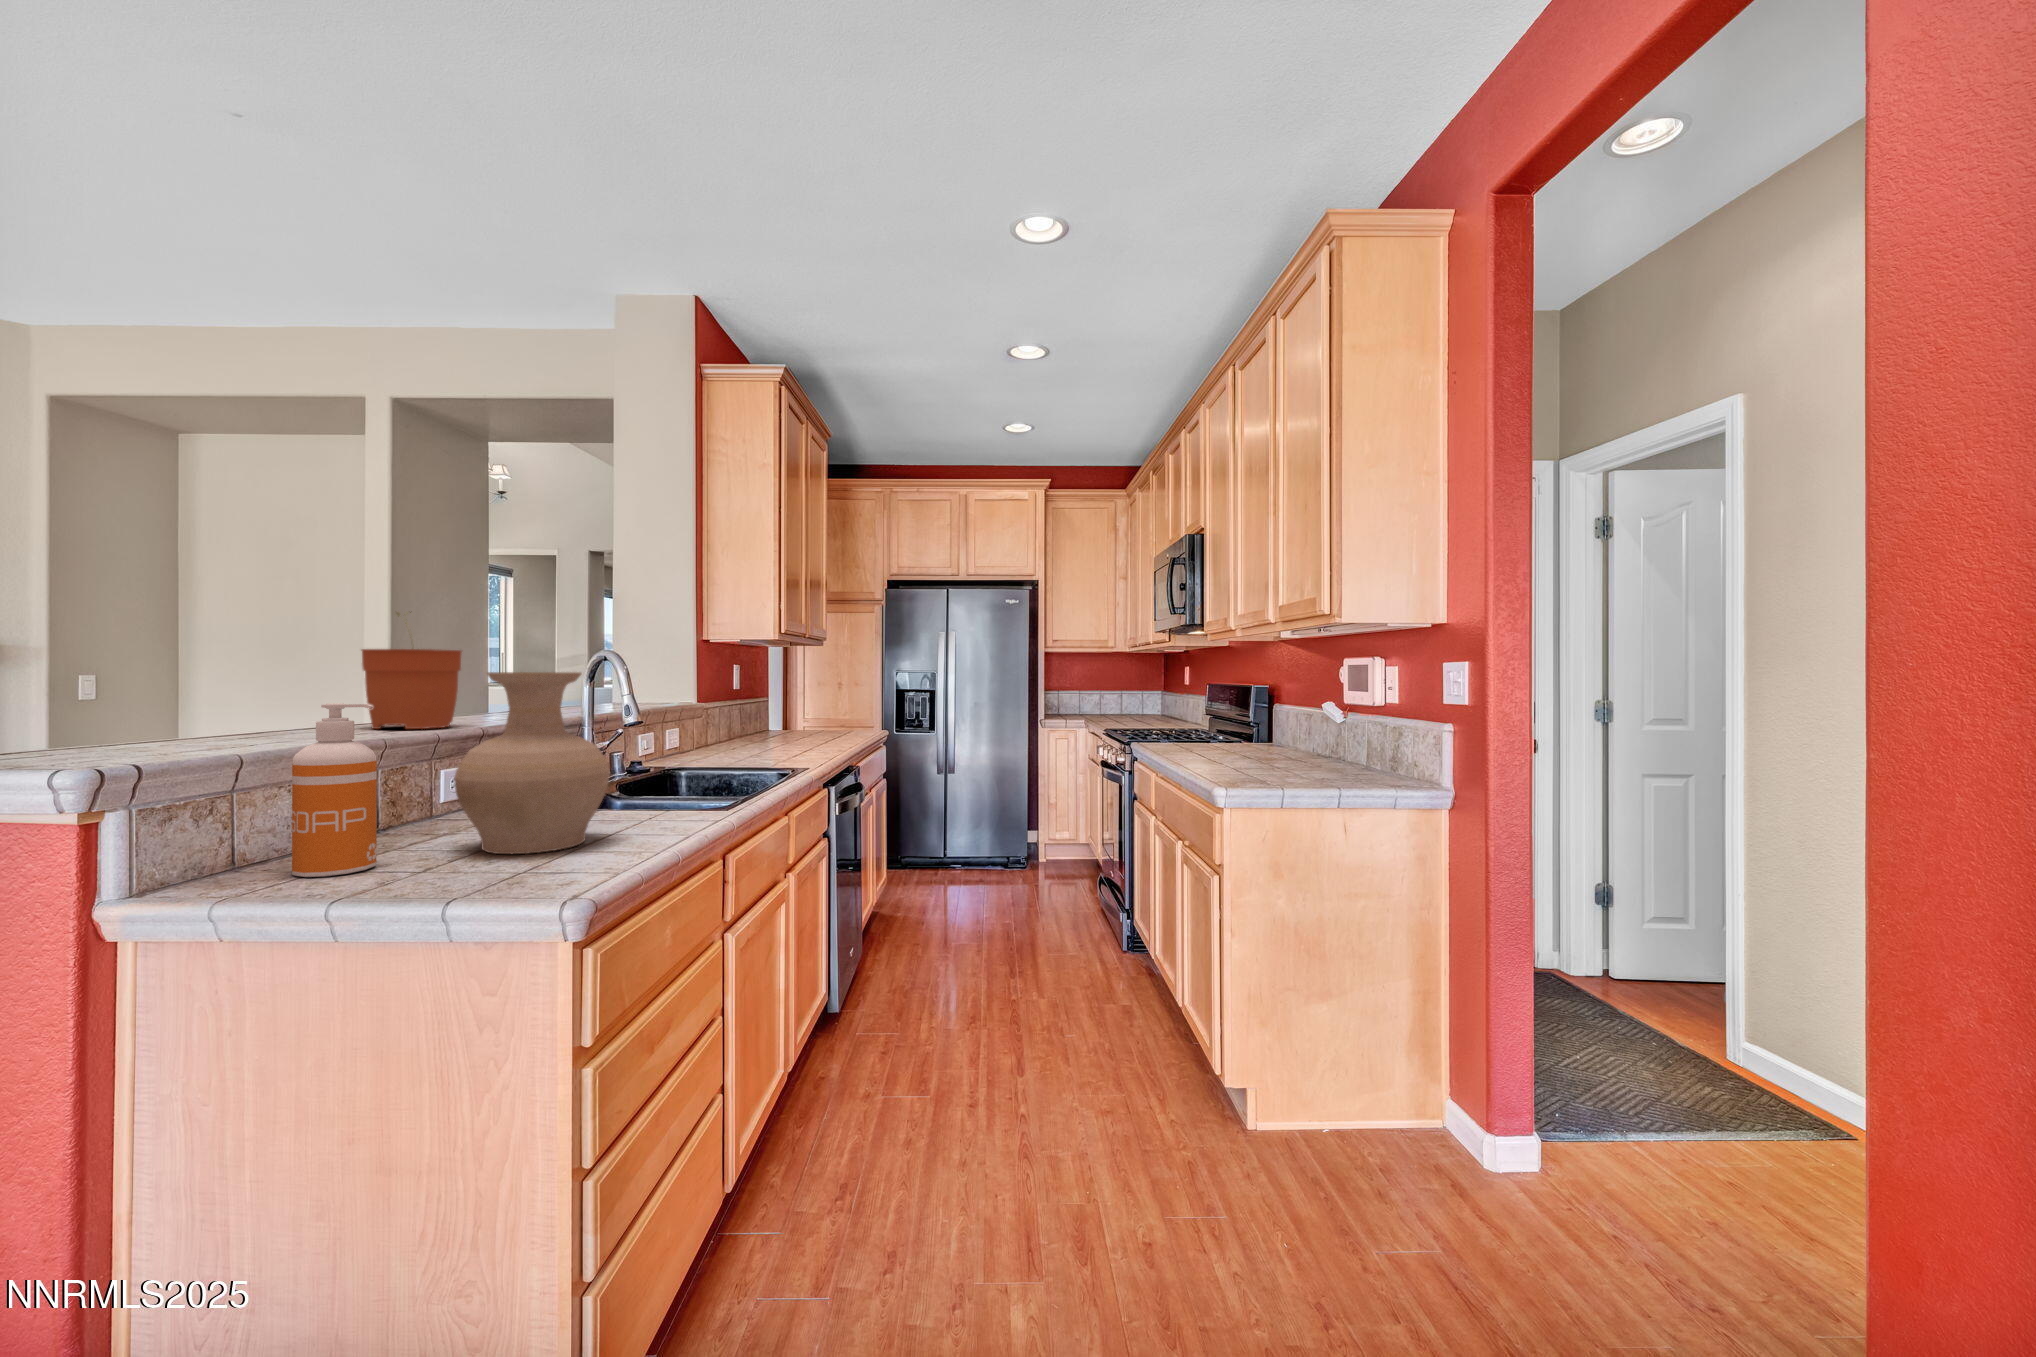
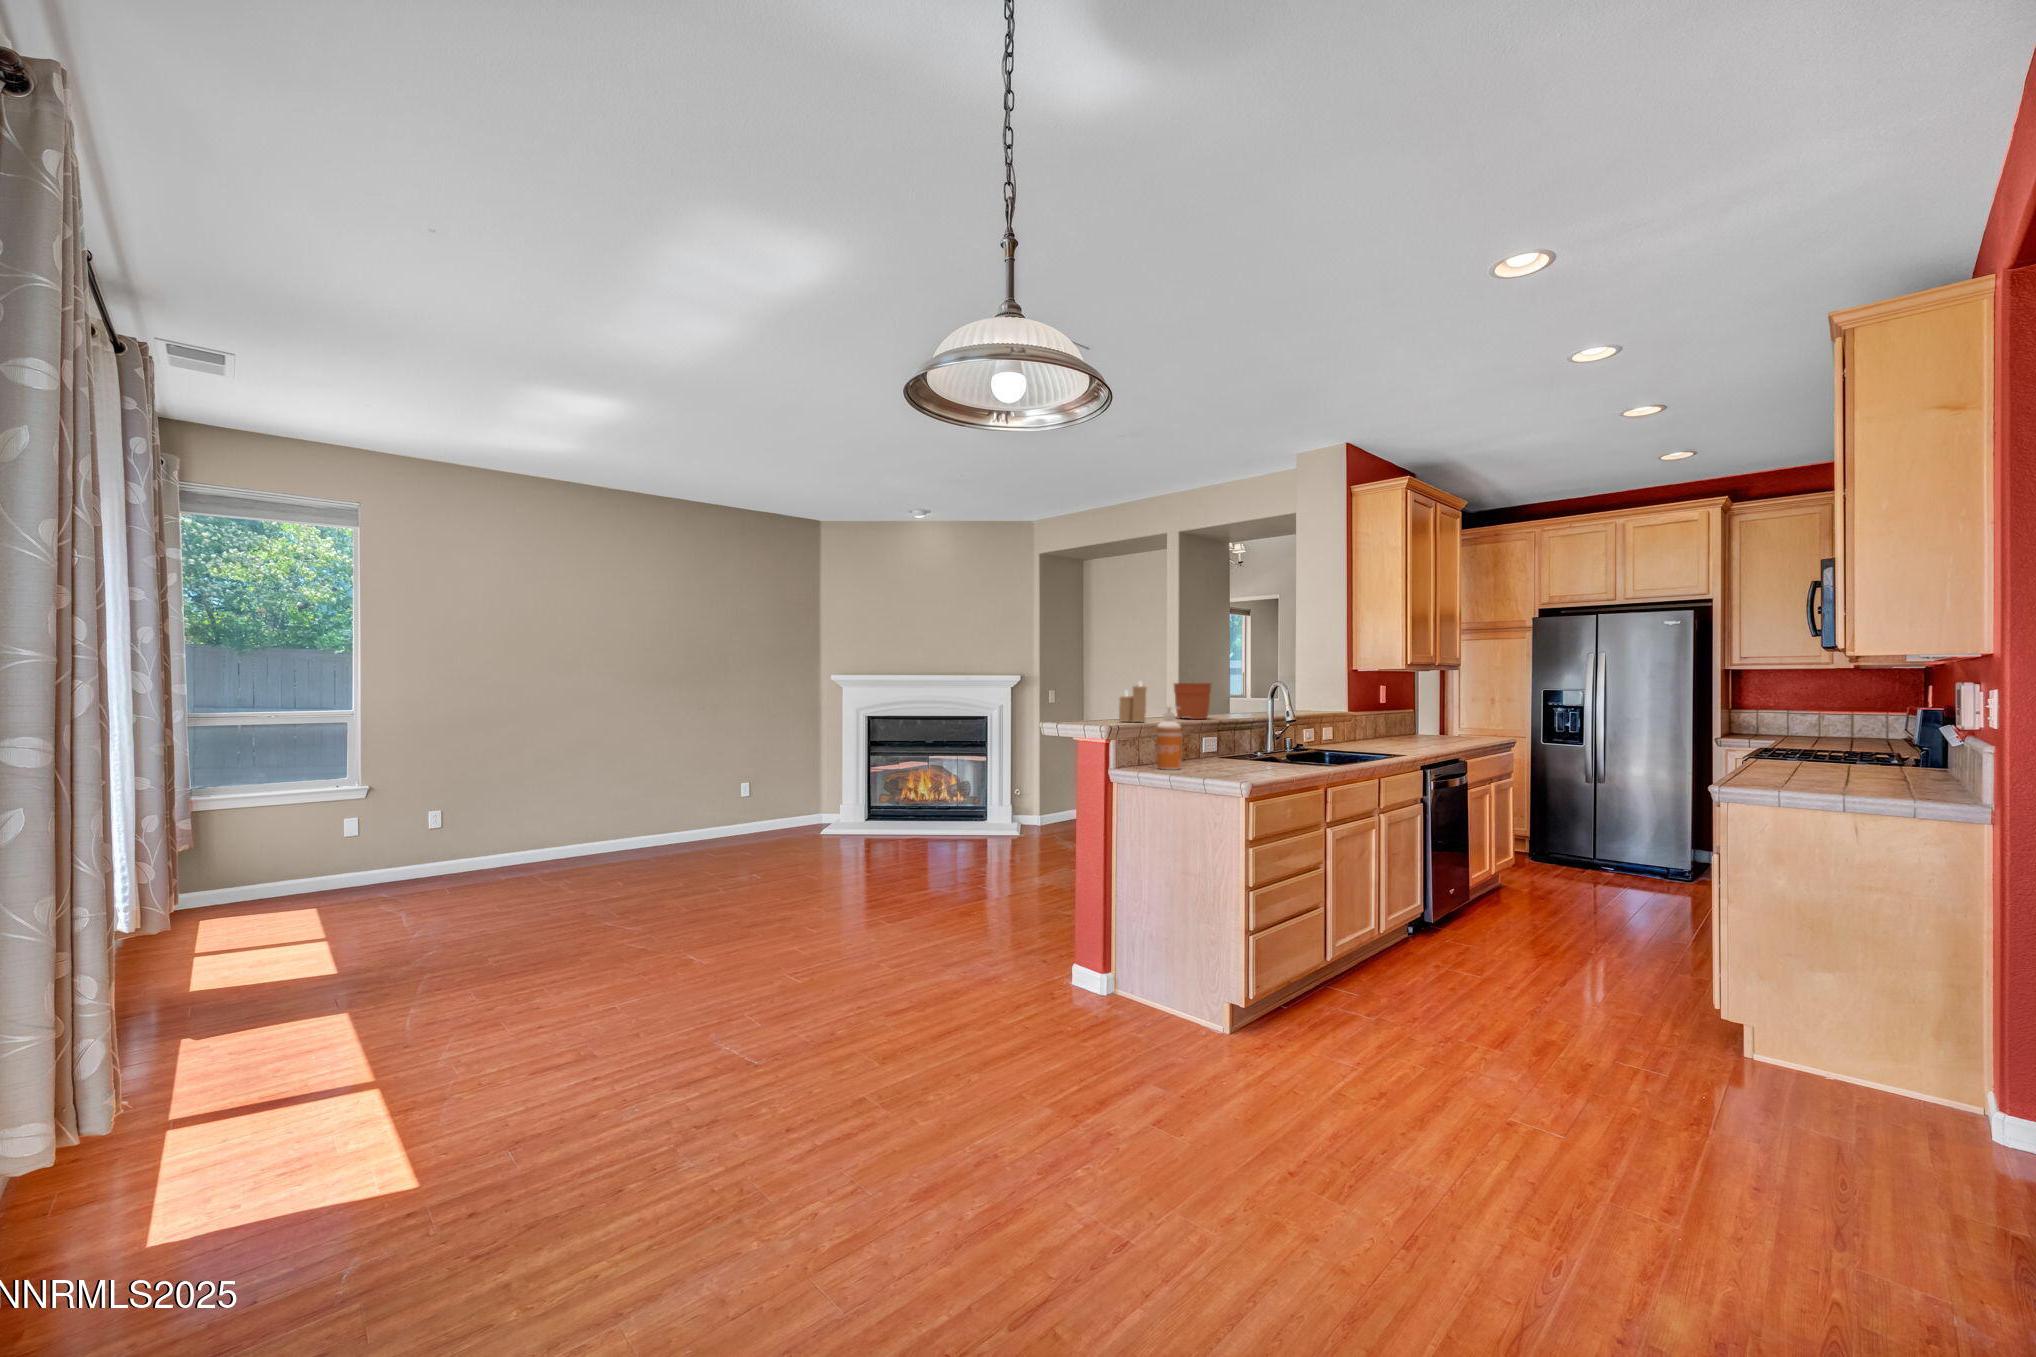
candle: none [168,636,269,747] -> present [1119,683,1147,722]
vase: present [454,672,610,854] -> none [1207,695,1267,771]

